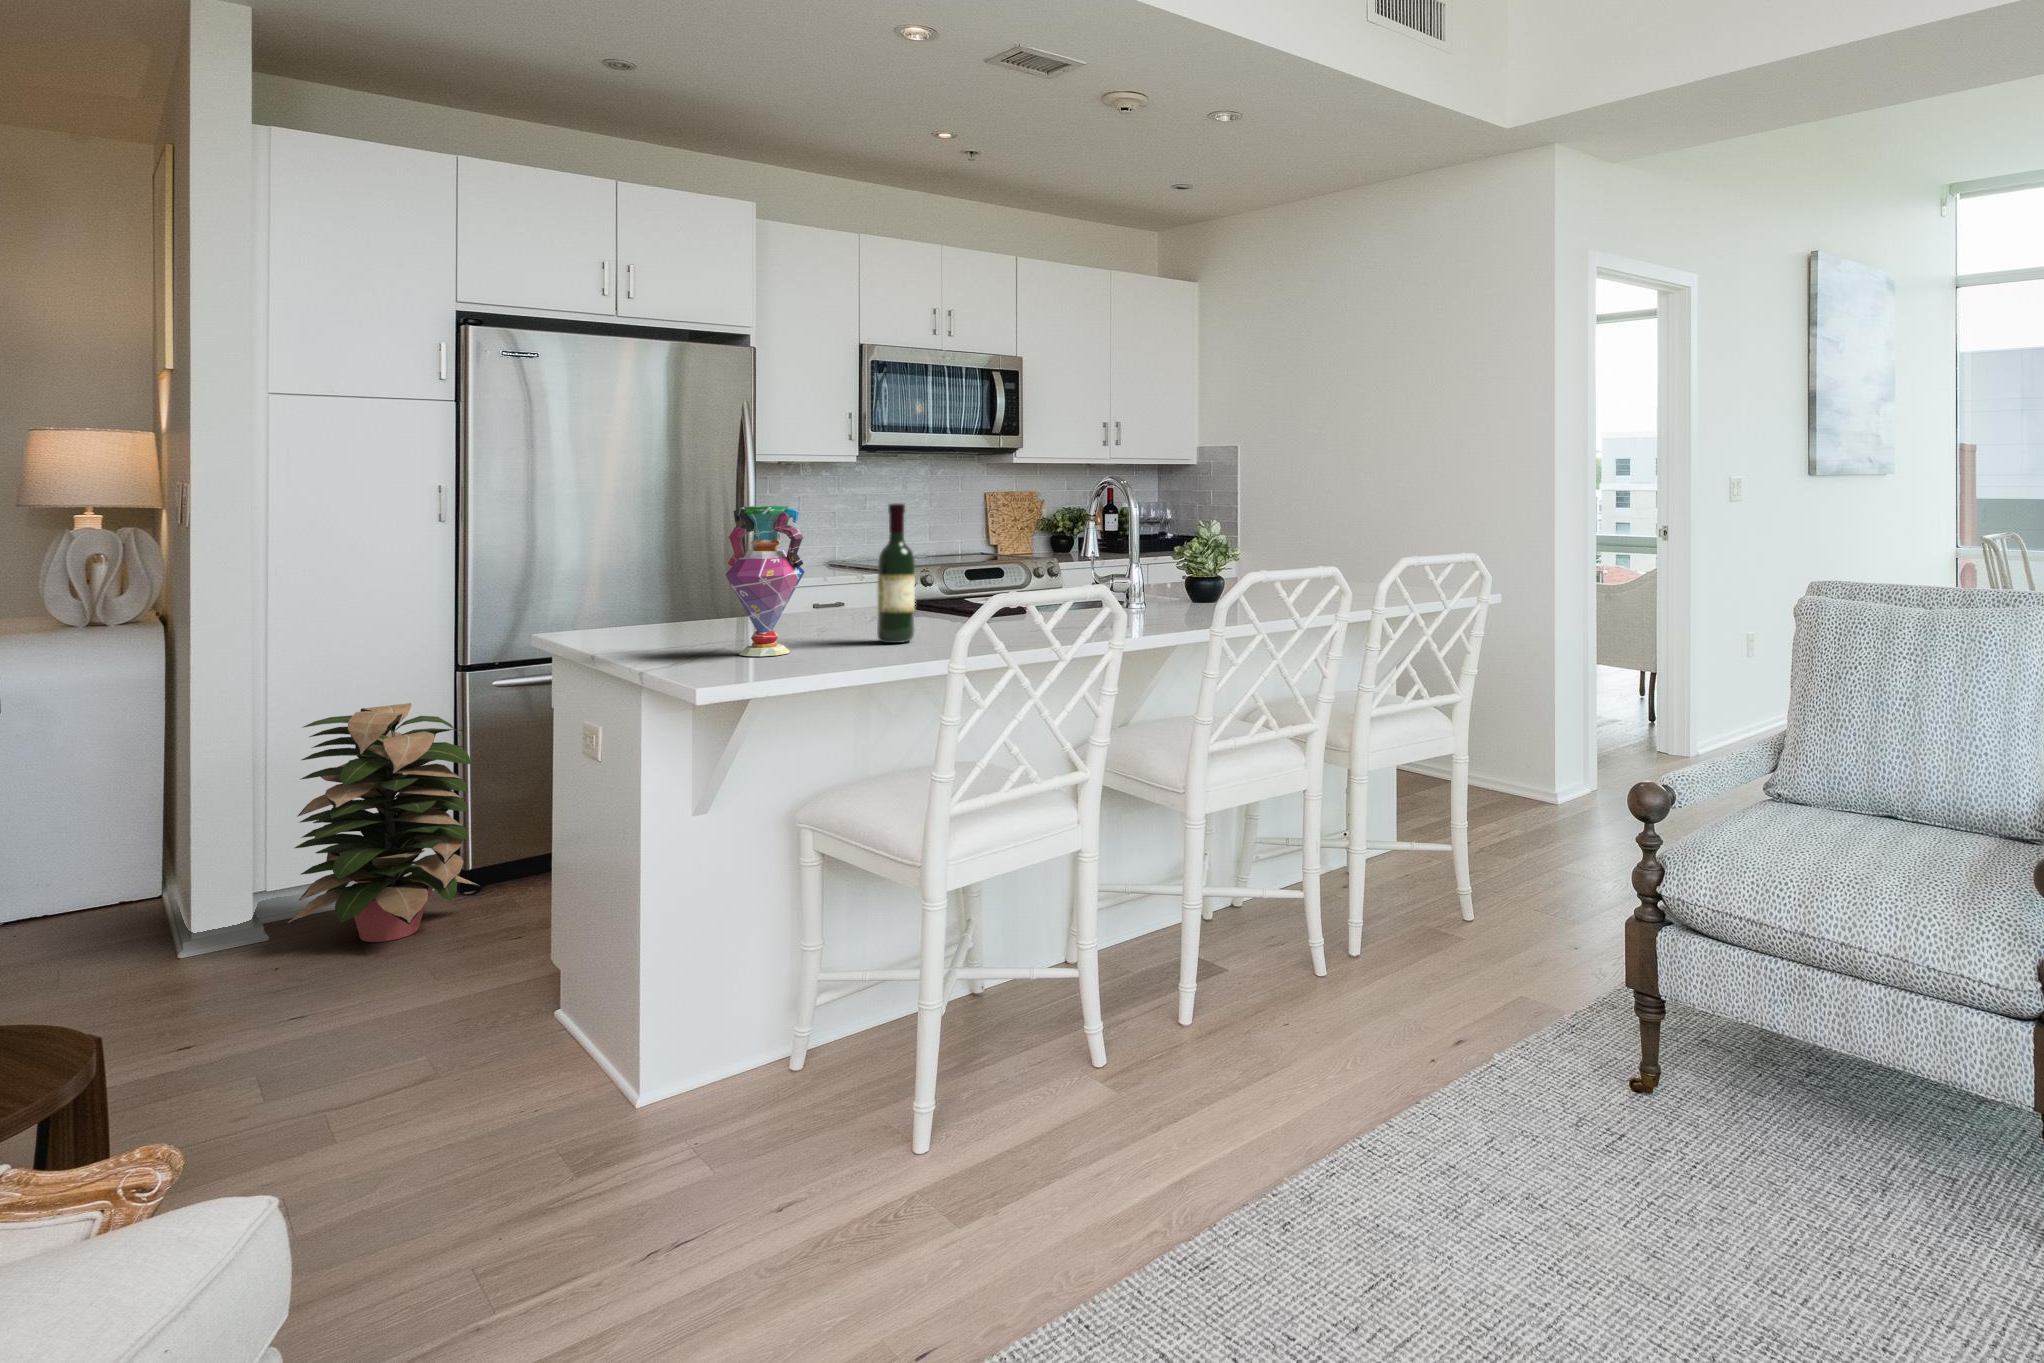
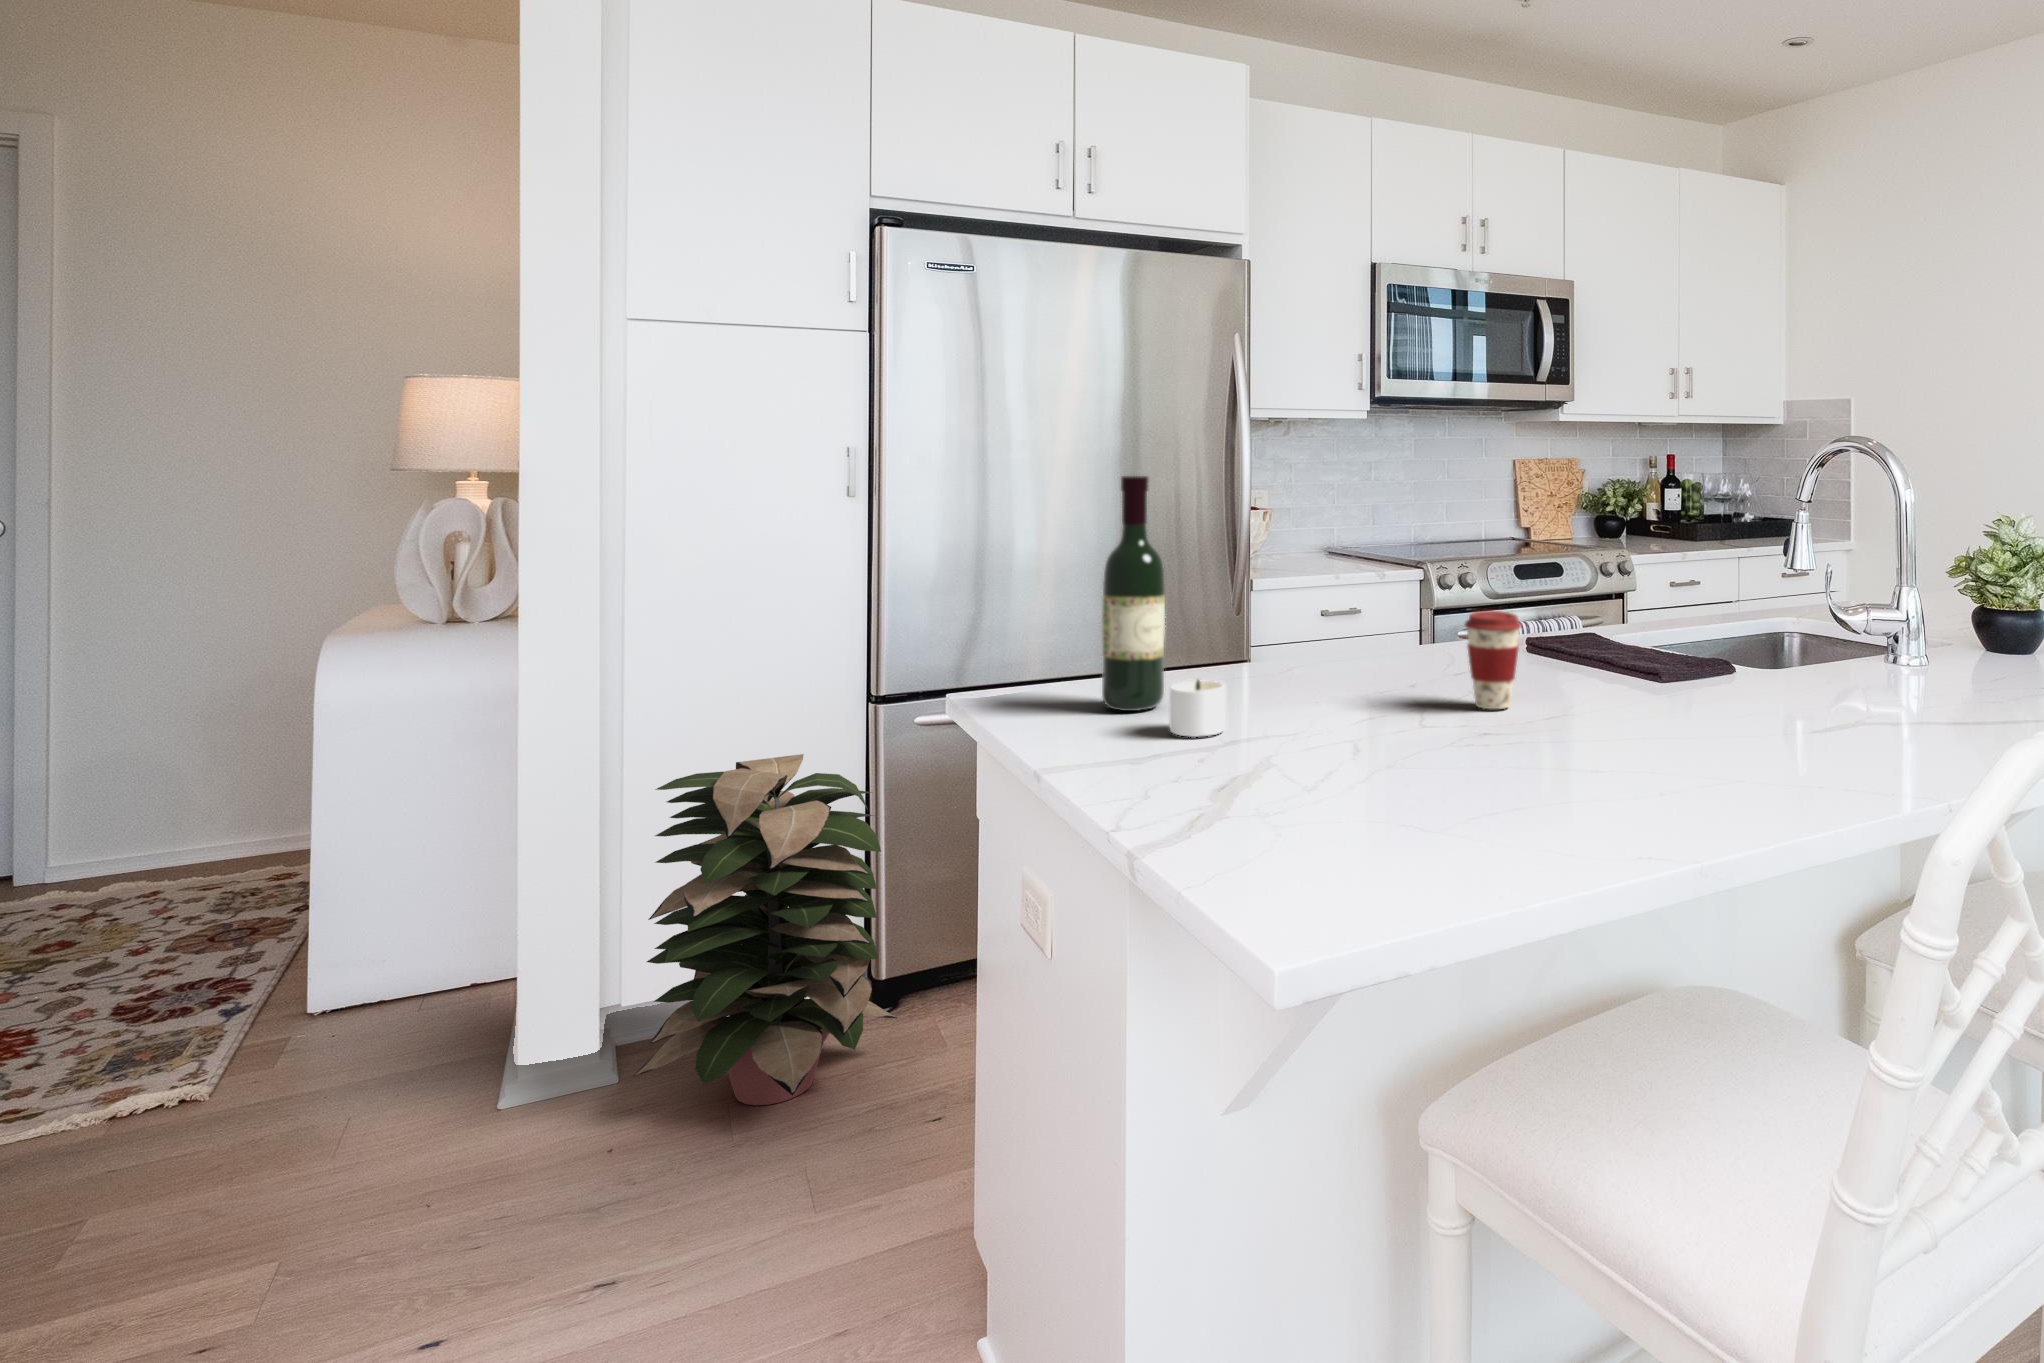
wine bottle: present [877,503,915,643] -> present [1102,476,1165,711]
vase: present [725,506,804,656] -> none [1292,484,1443,791]
coffee cup: none [844,577,877,631] -> present [1465,611,1521,709]
candle: none [666,614,715,644] -> present [1170,680,1226,737]

